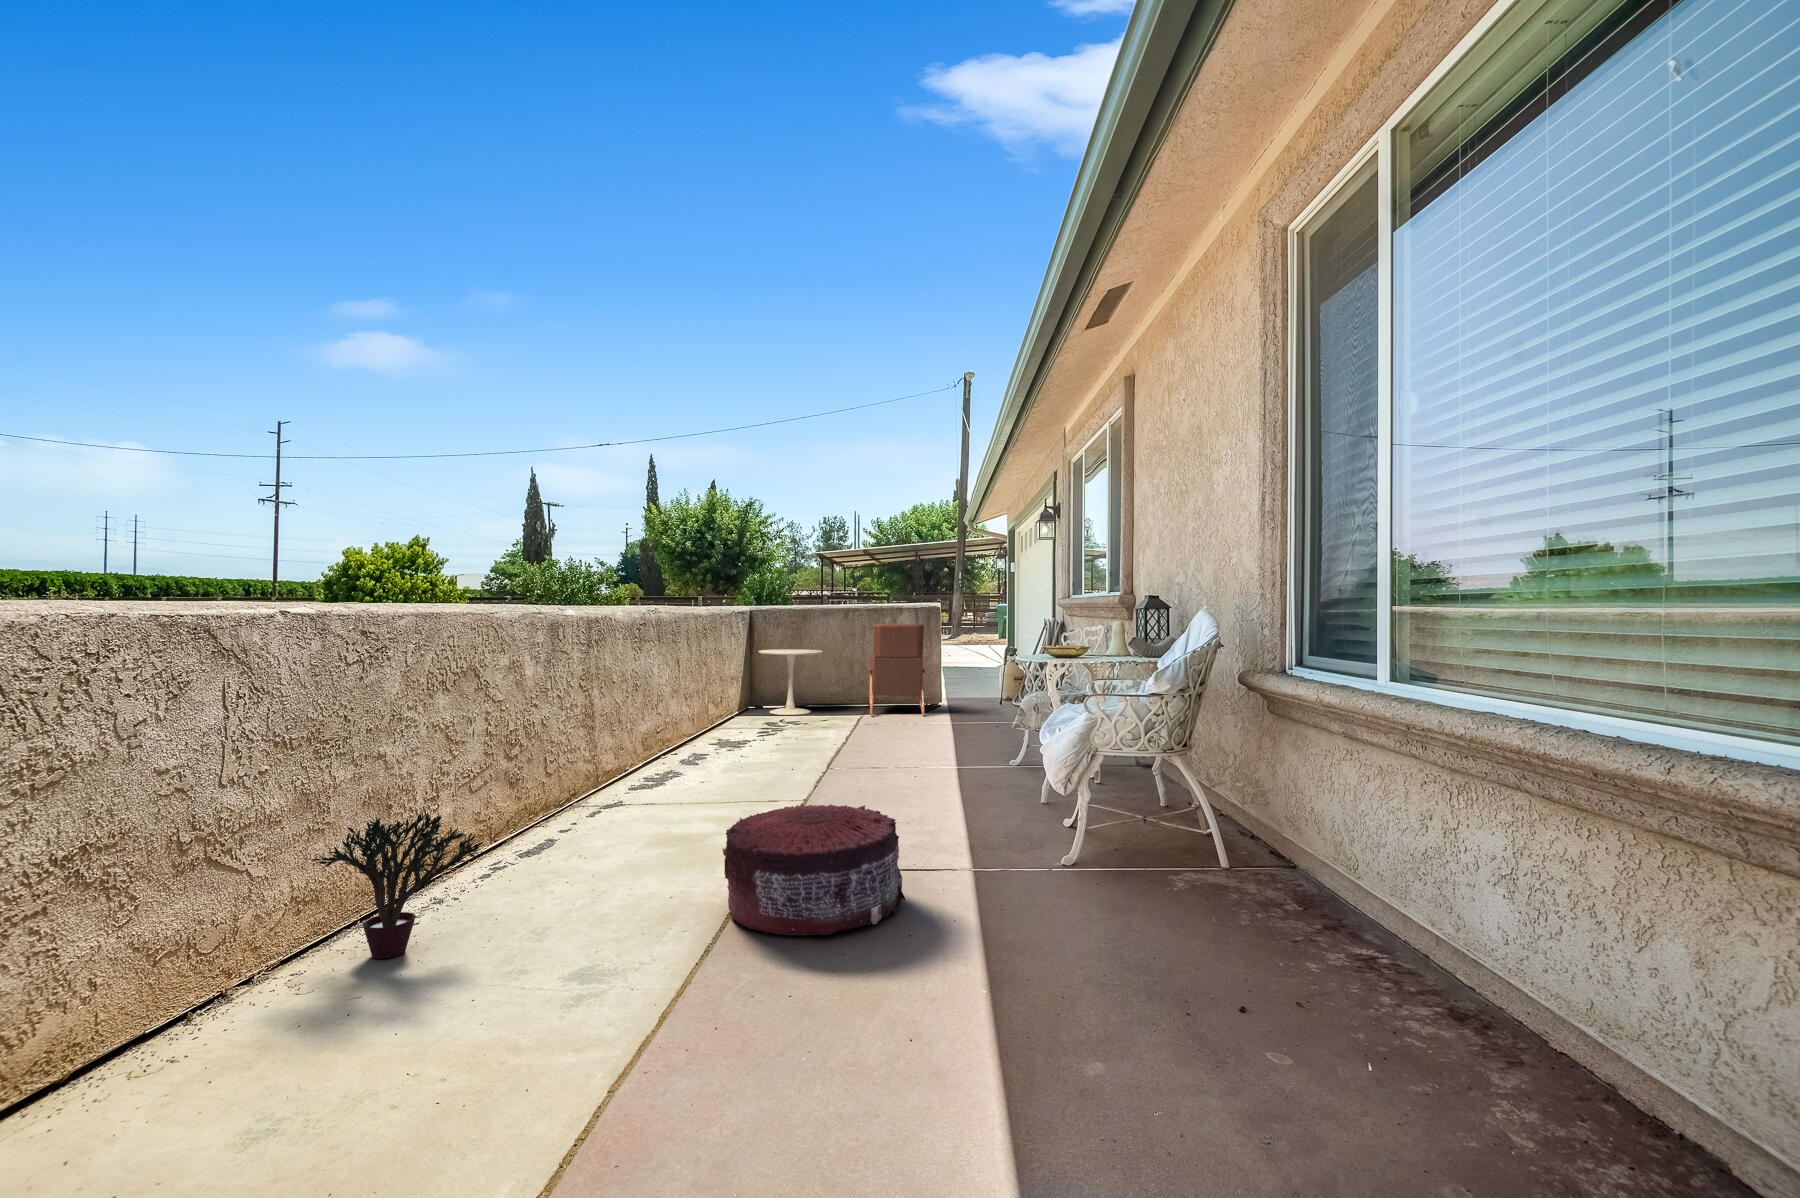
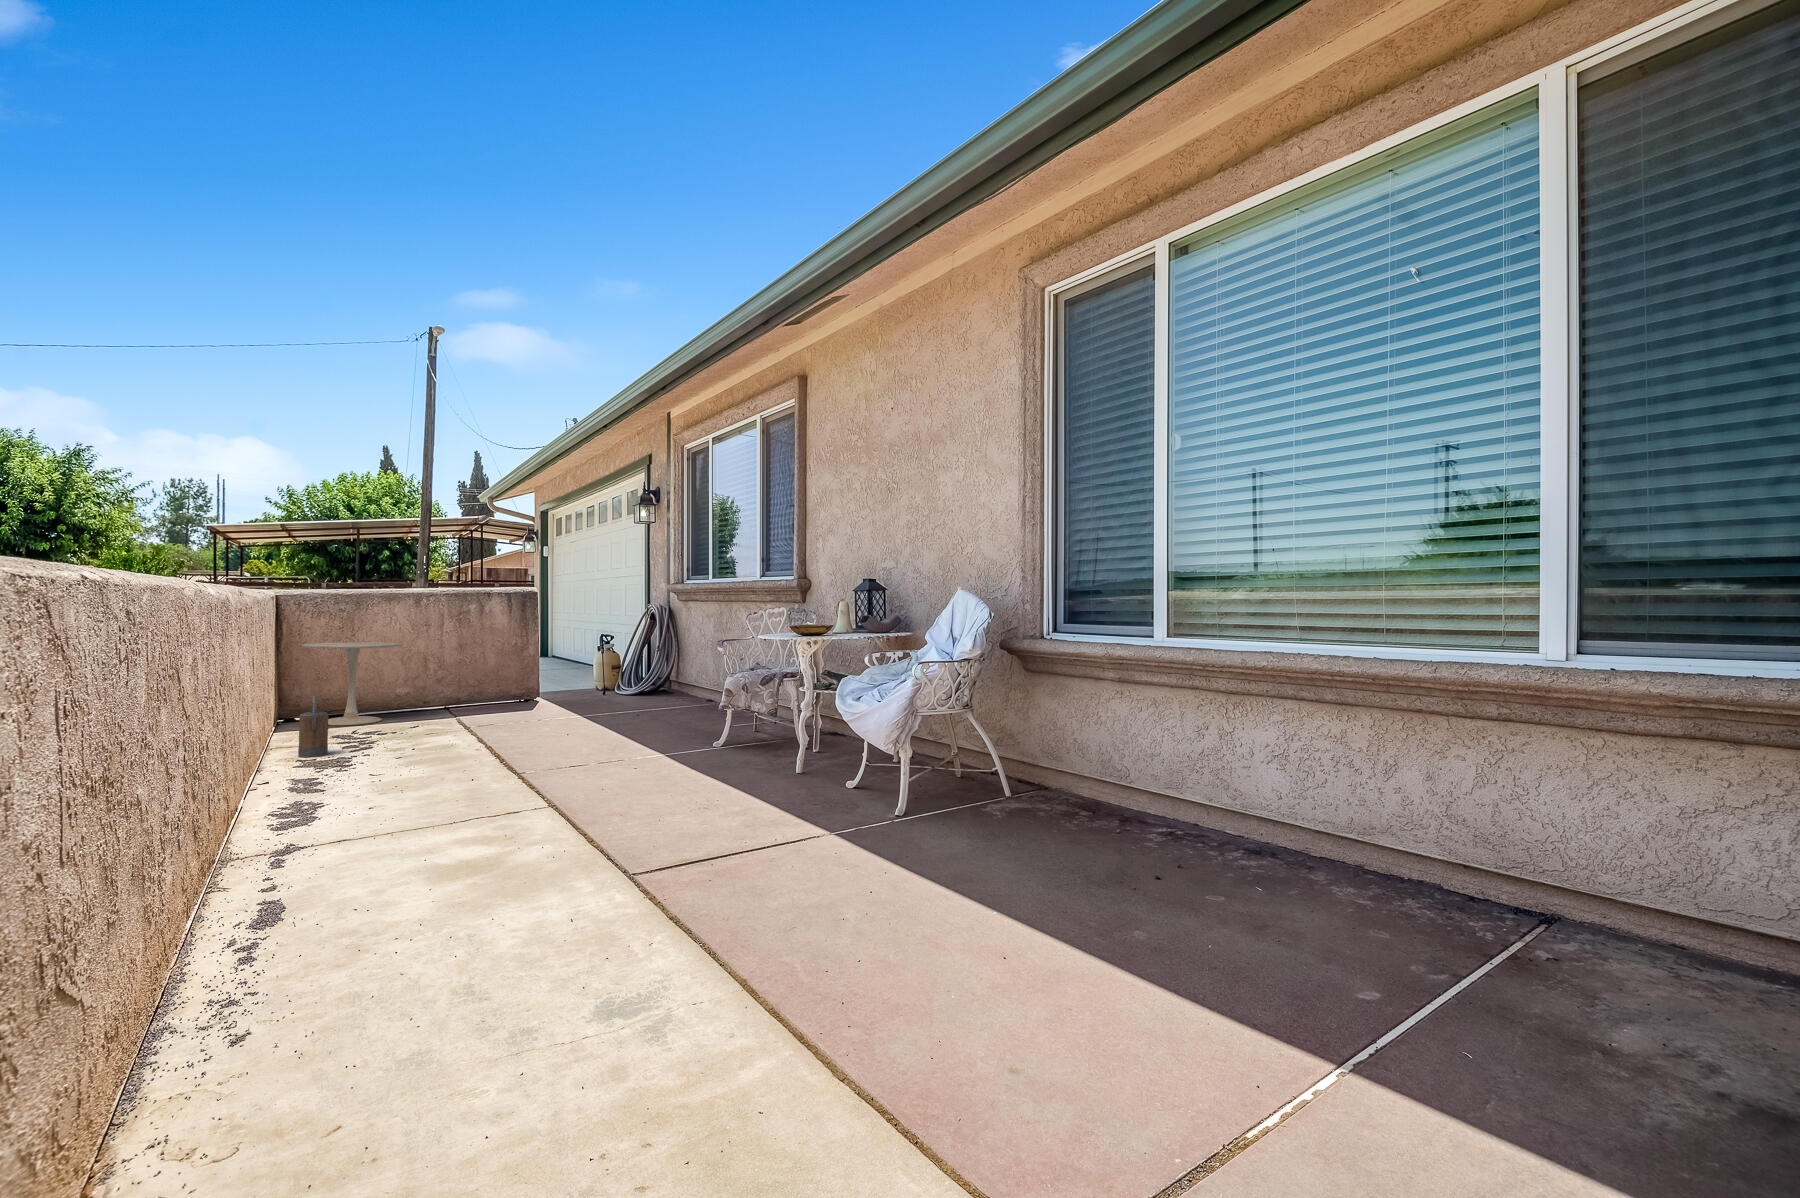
armchair: present [868,624,925,716] -> none [456,610,544,718]
watering can: none [720,691,739,738] -> present [298,695,329,757]
pouf: present [723,803,905,935] -> none [669,782,857,924]
potted plant: present [312,810,484,959] -> none [179,857,422,1097]

